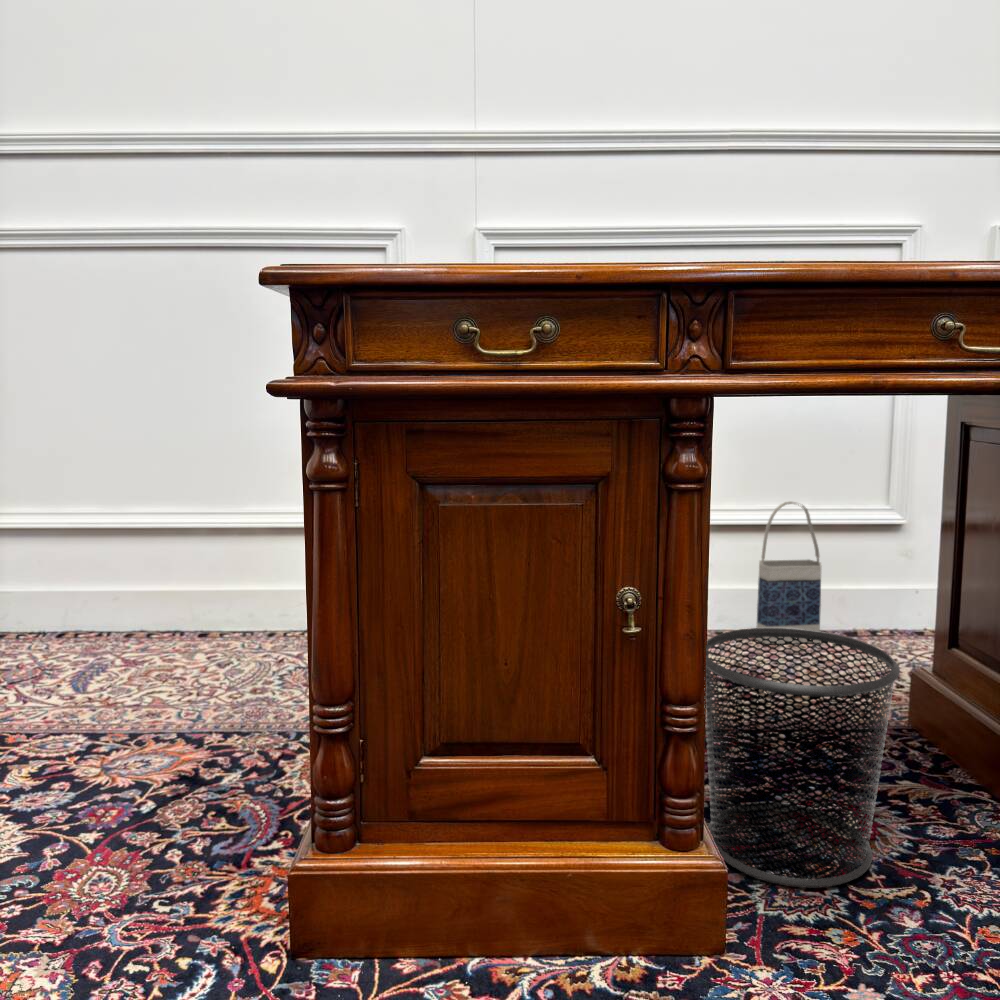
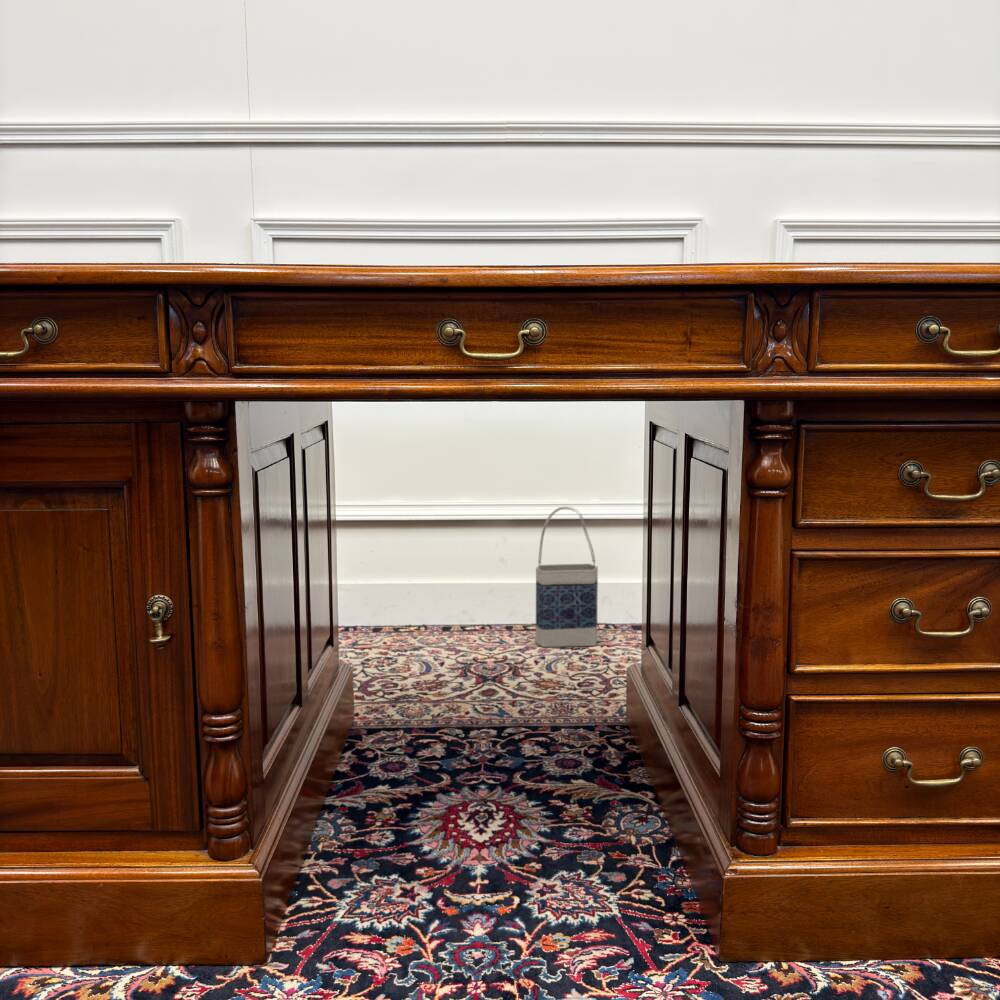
waste bin: present [704,628,900,888] -> none [312,633,505,894]

